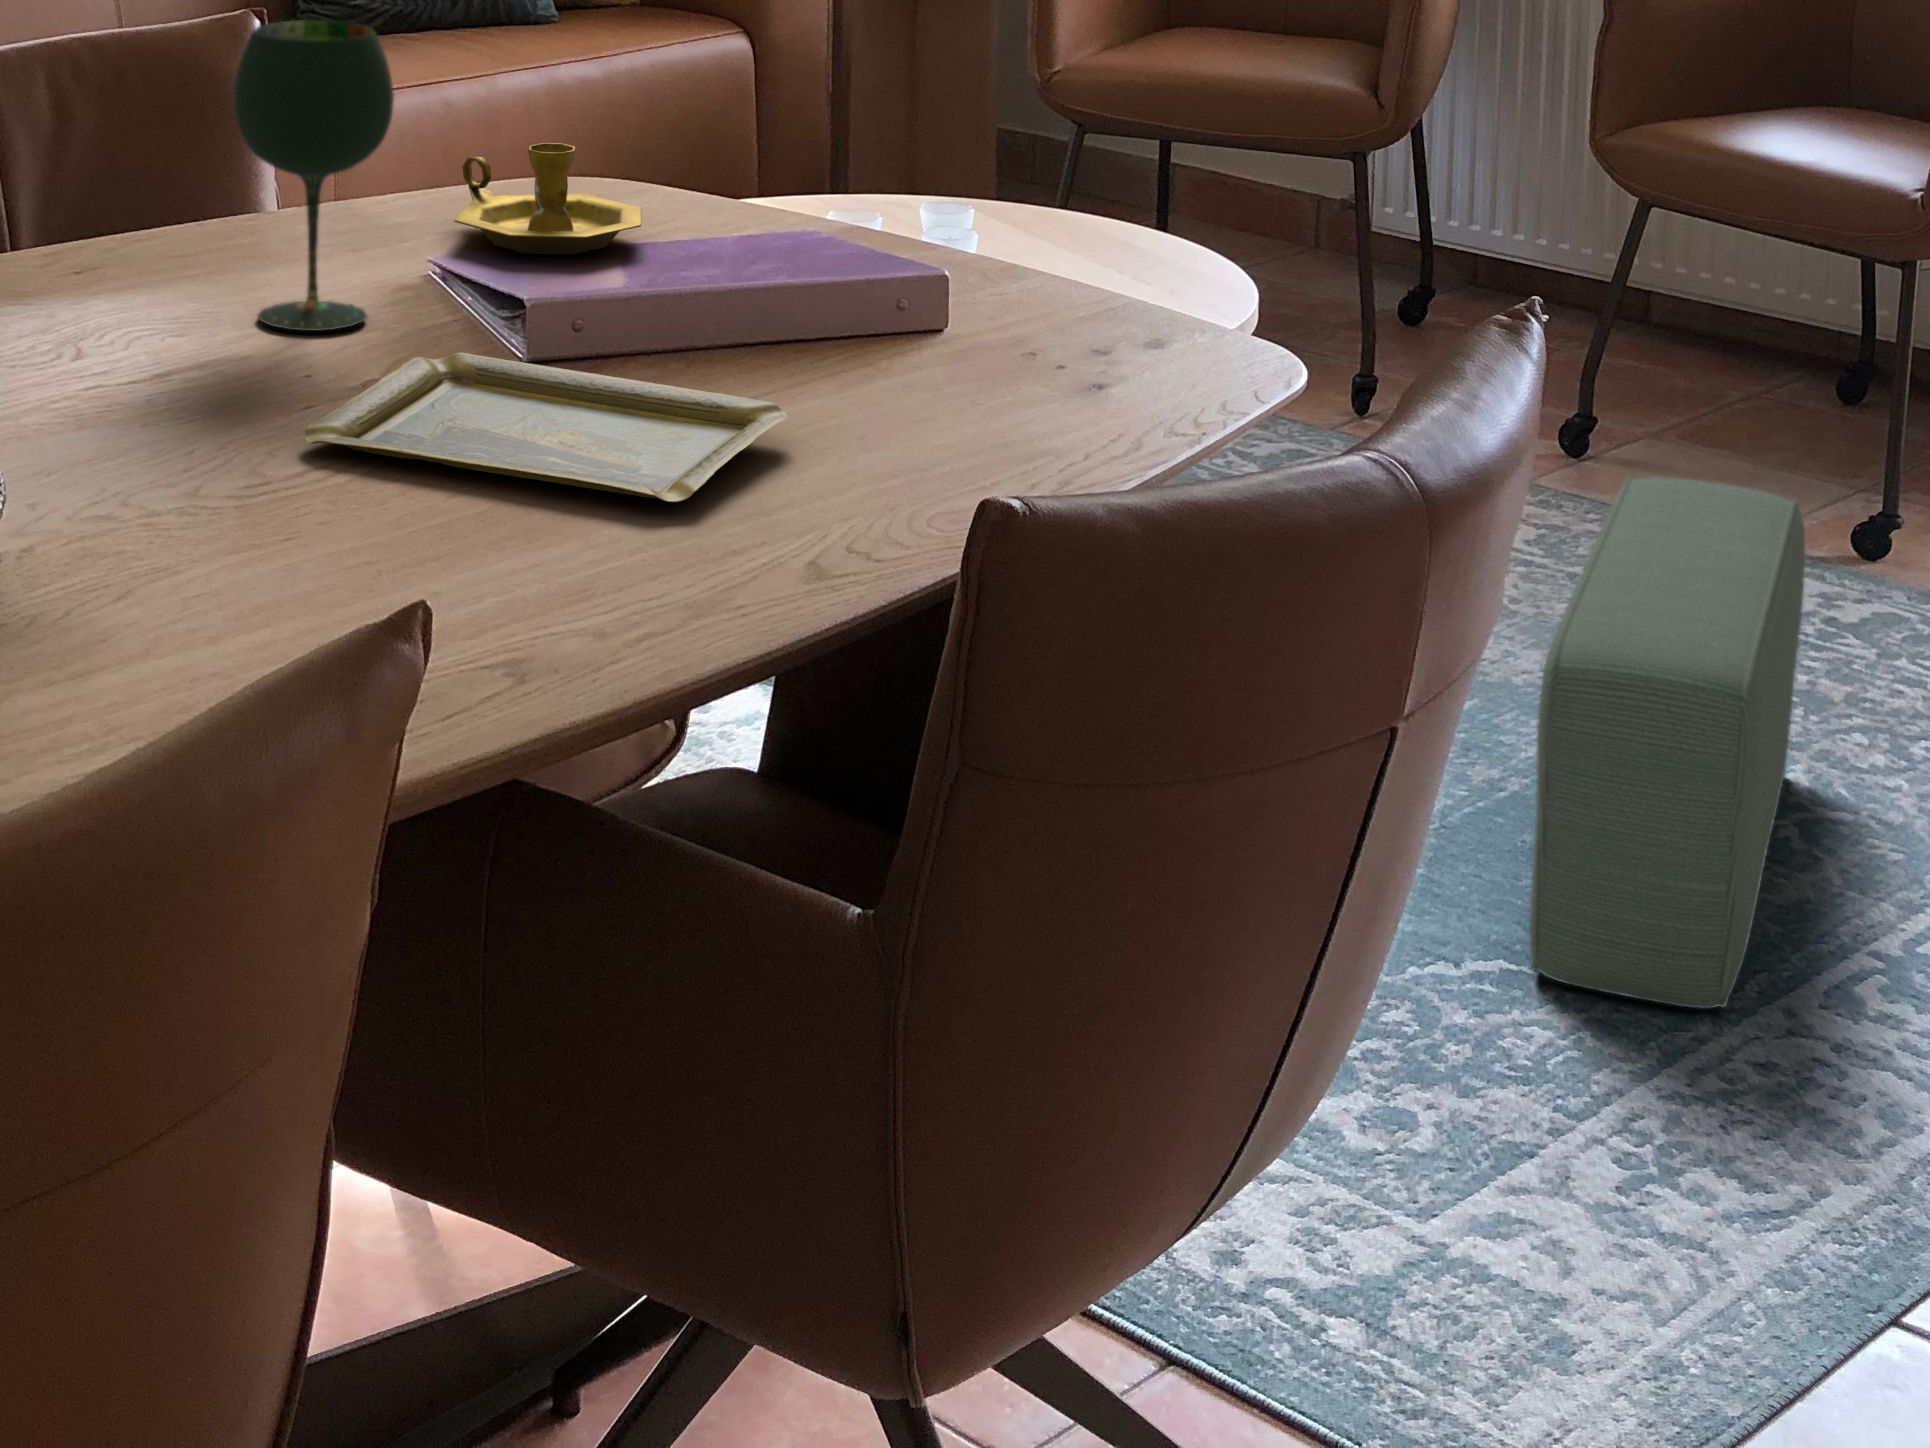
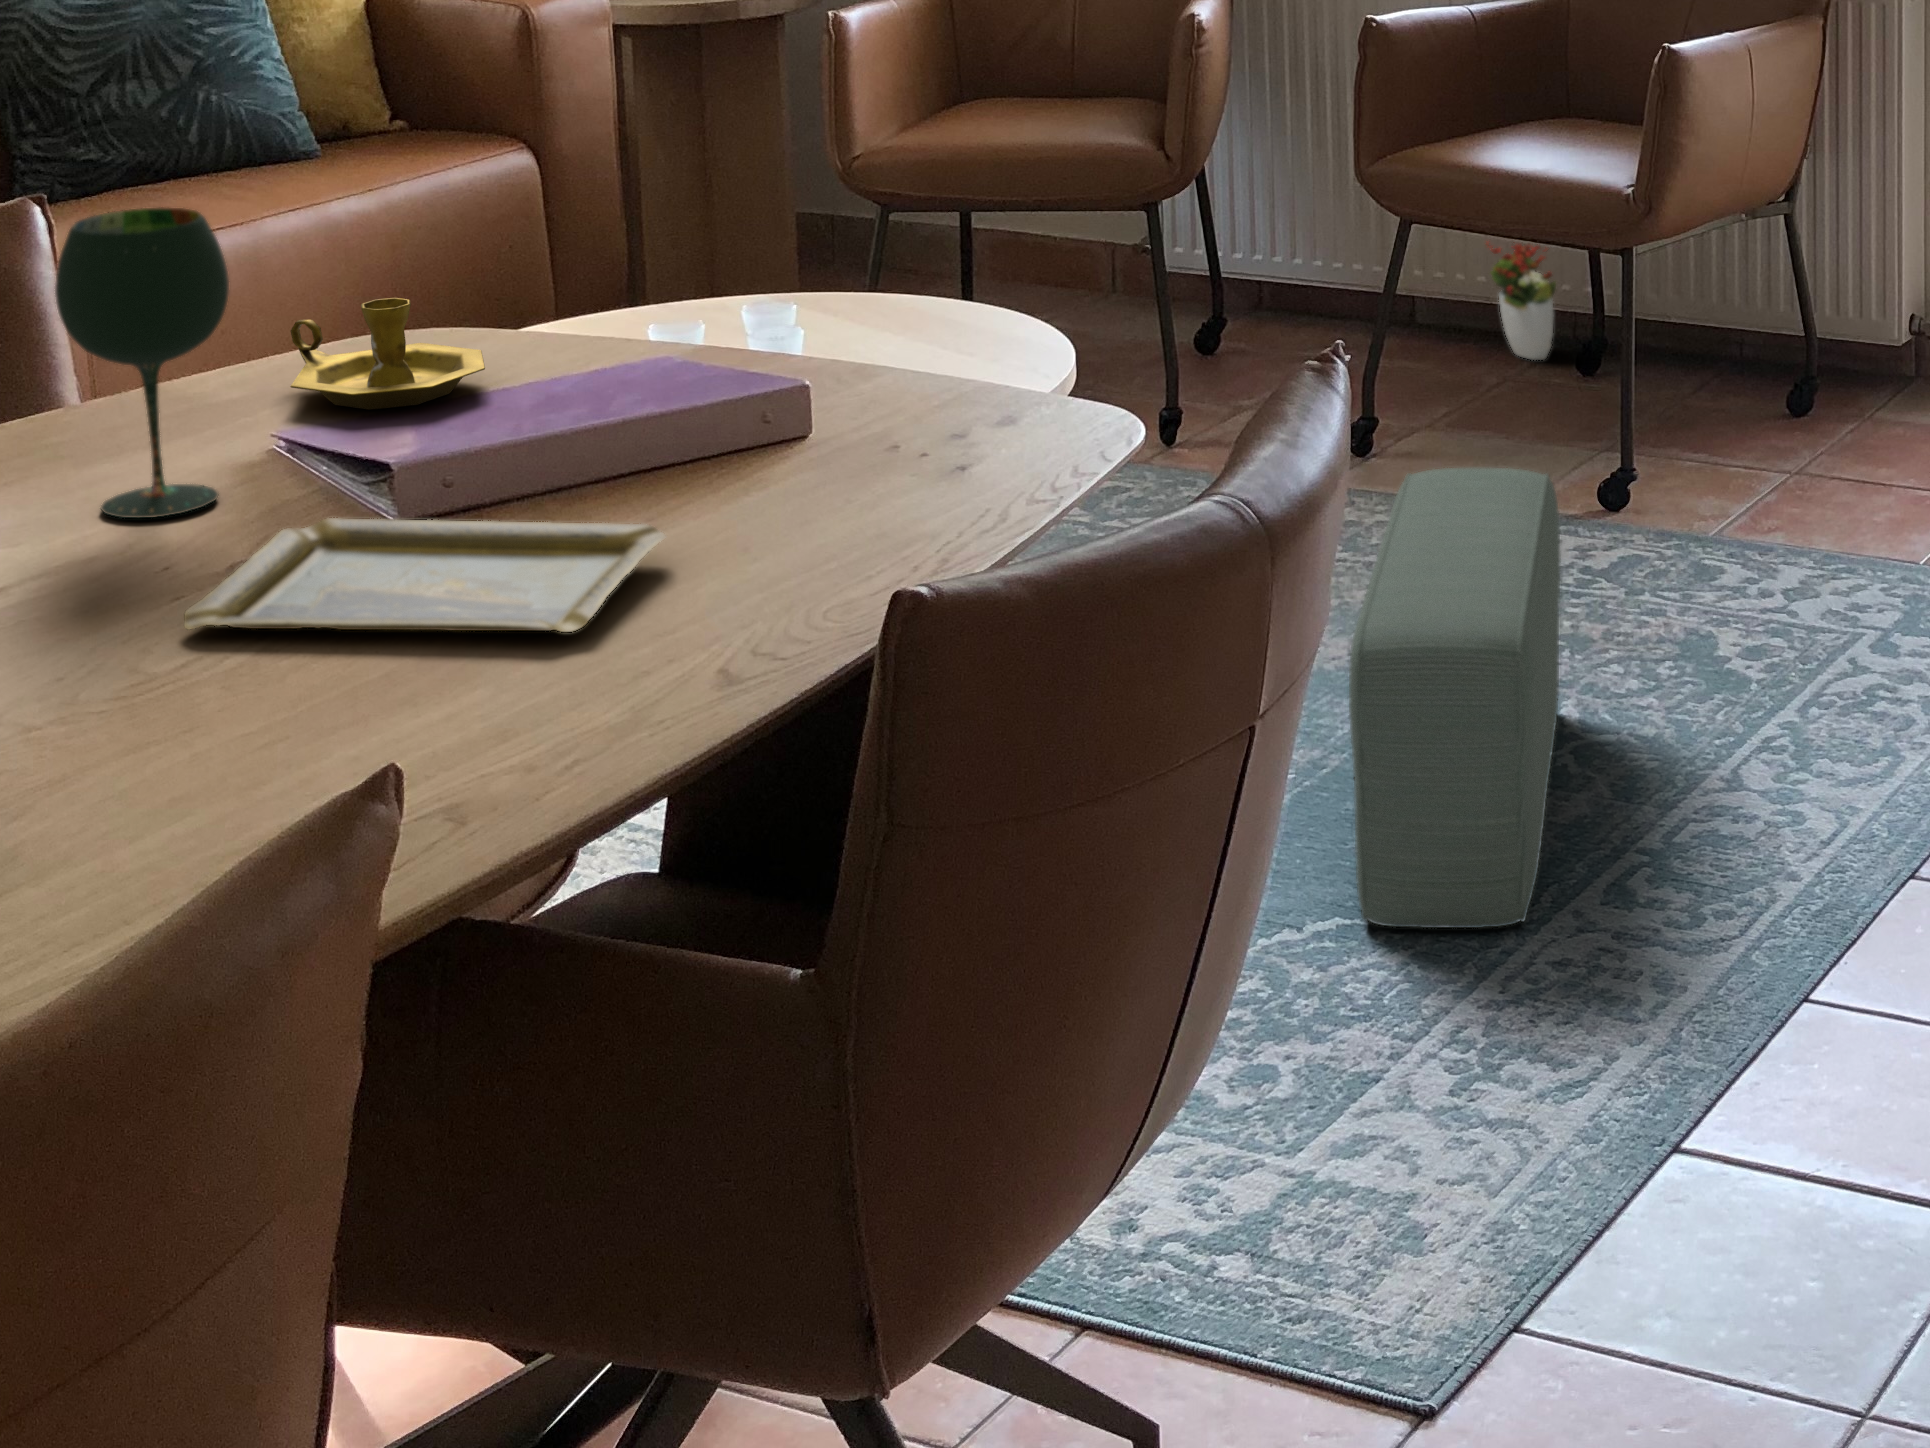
decorative plant: none [1740,218,1821,380] -> present [1487,242,1556,360]

